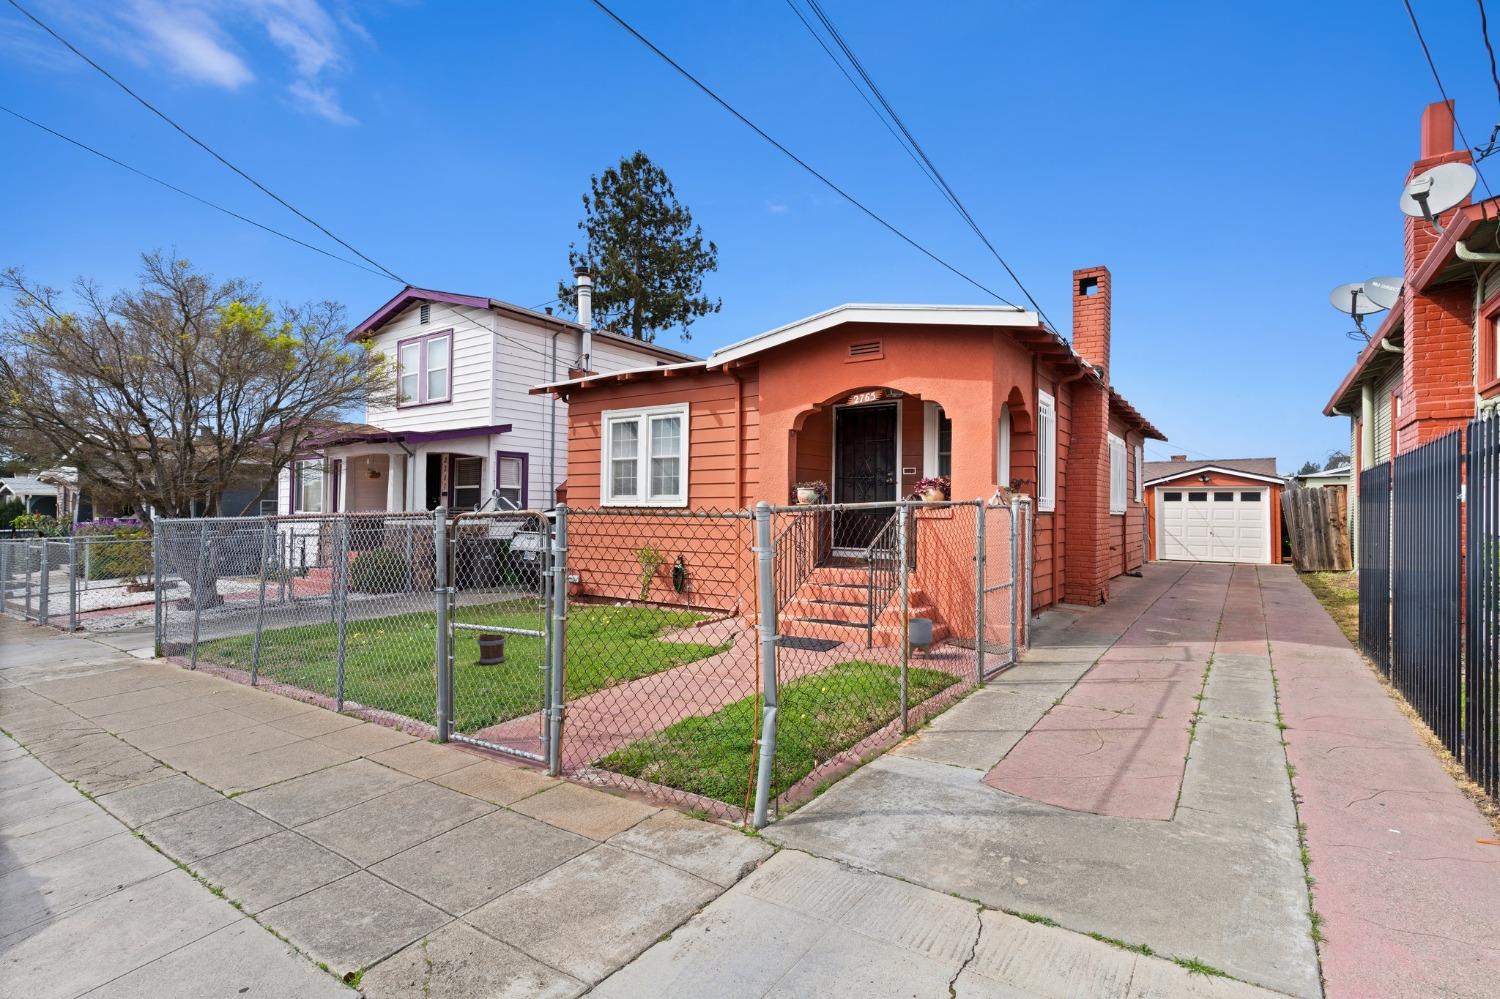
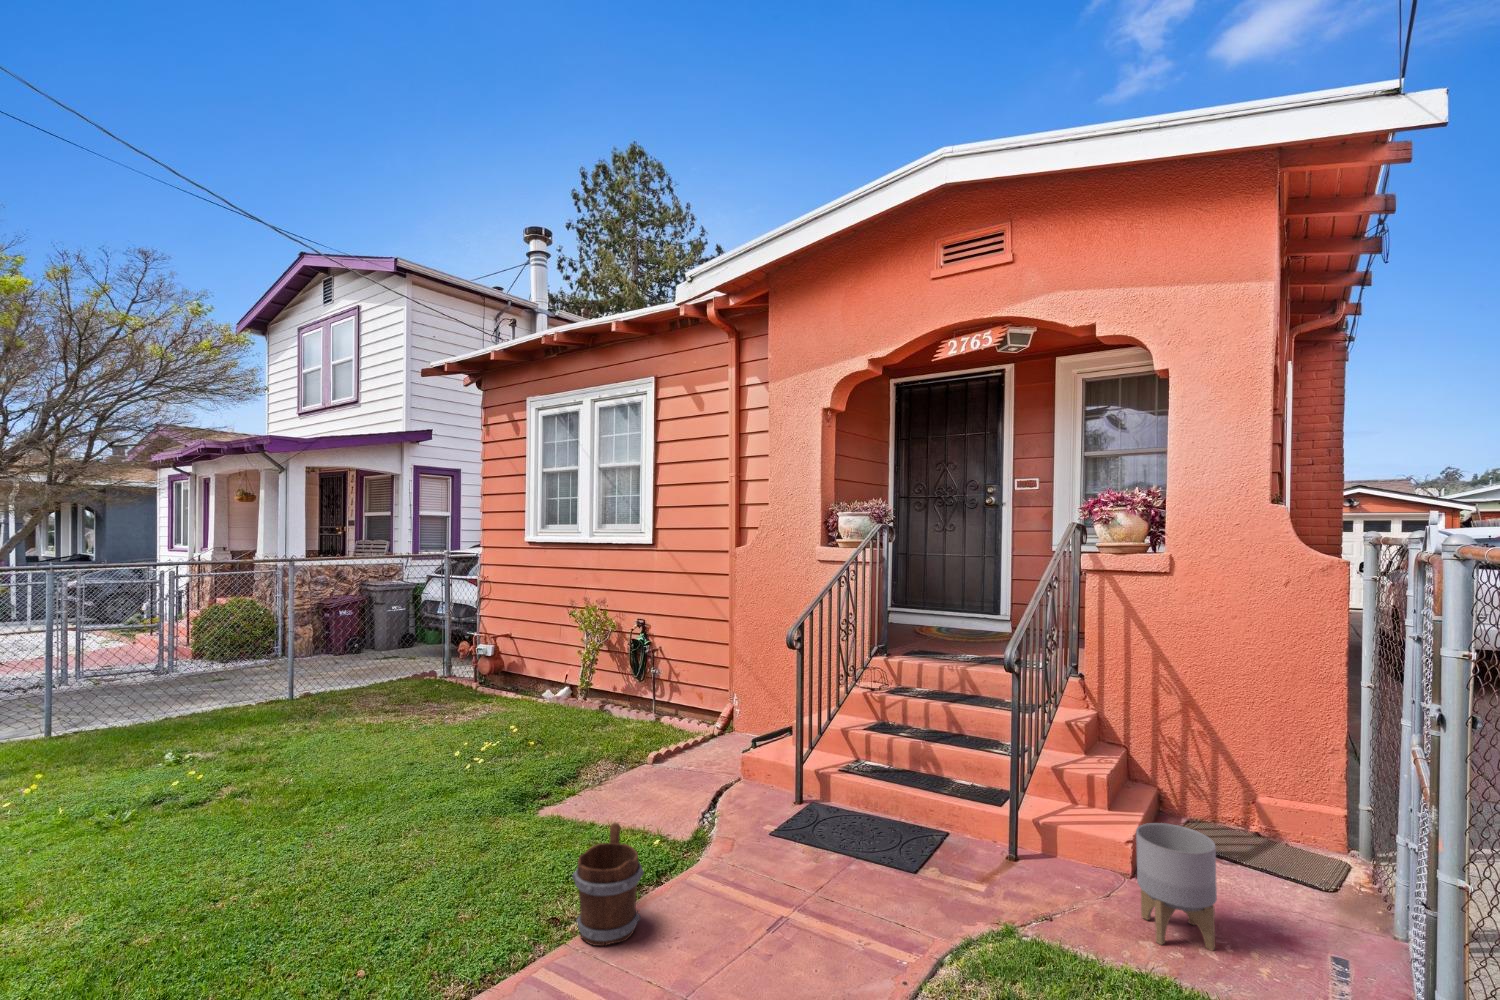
bucket: present [478,634,506,665] -> present [573,823,644,946]

